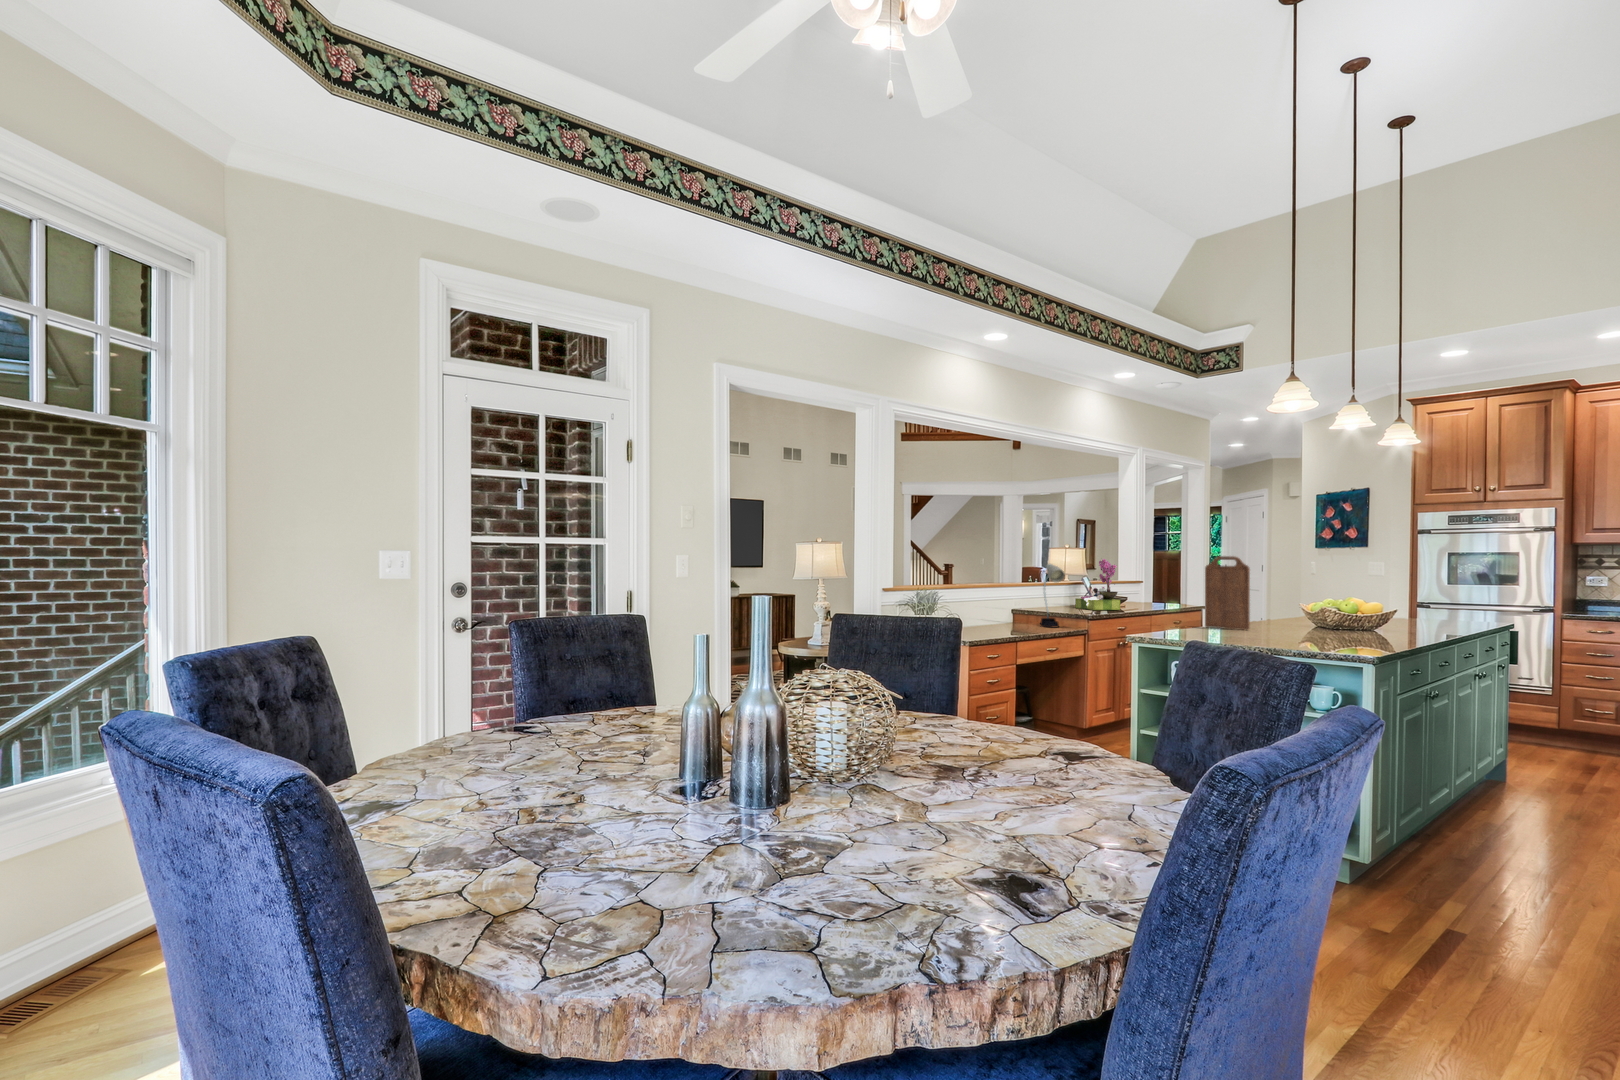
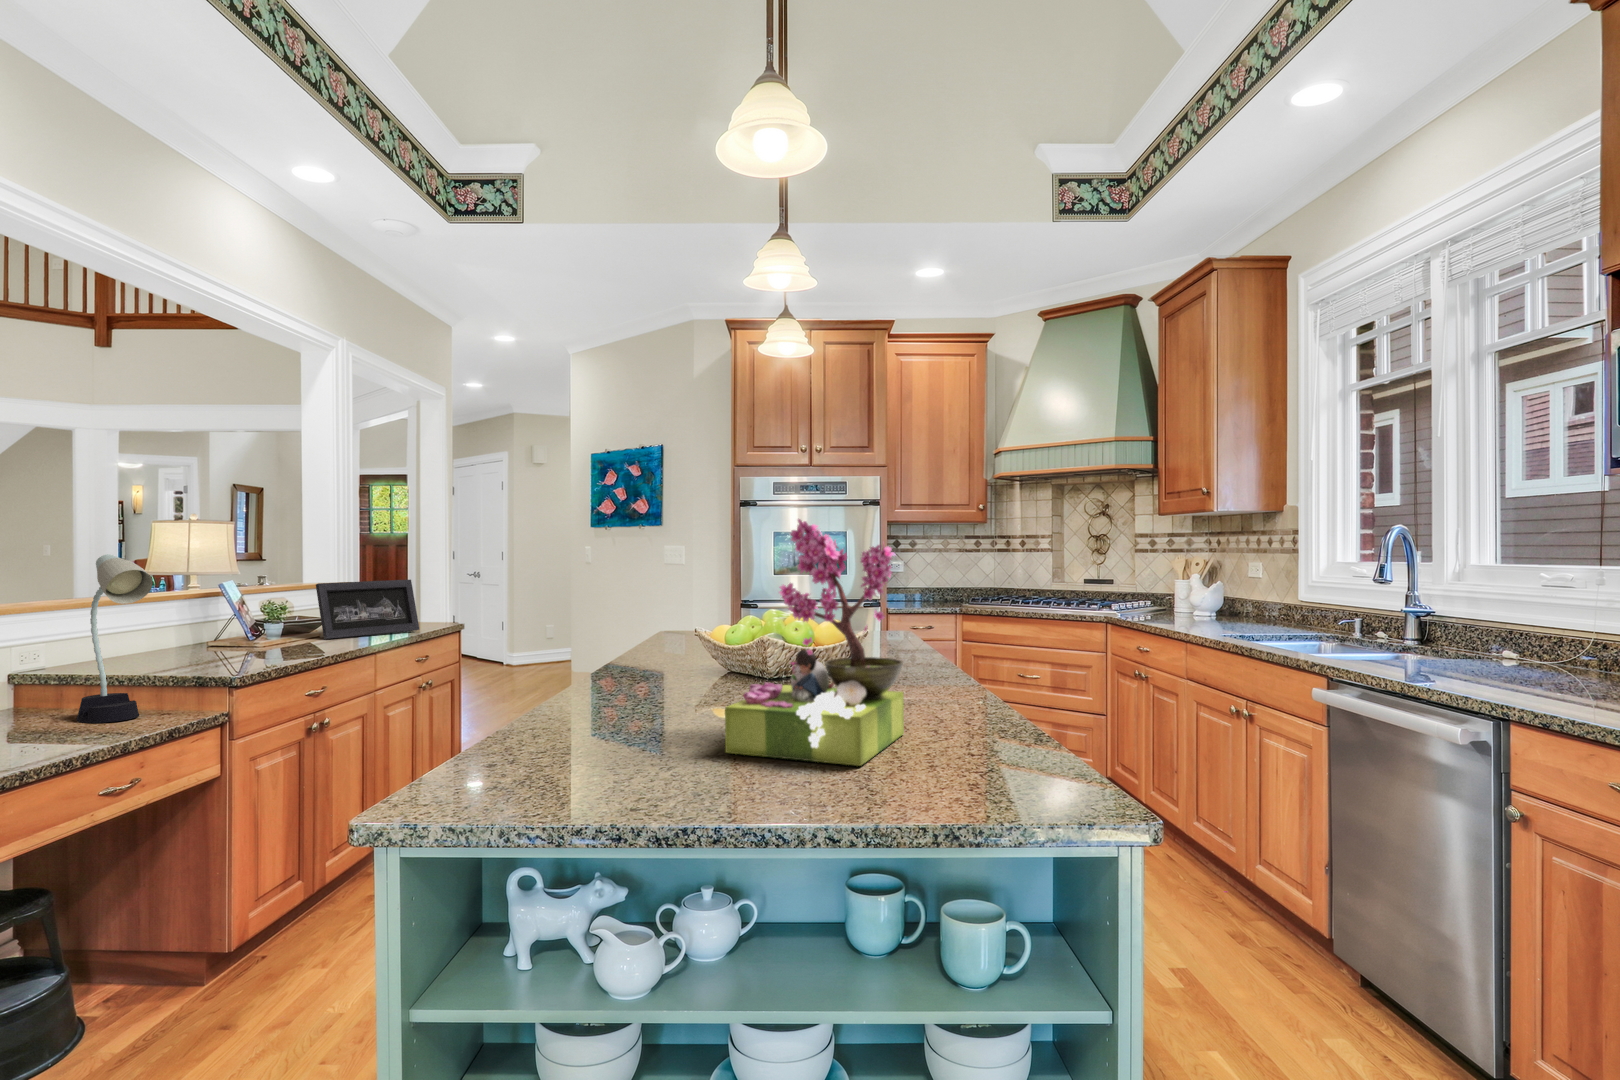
cutting board: present [1205,556,1250,630] -> none [559,521,671,710]
flower arrangement: present [1075,559,1120,610] -> present [725,519,904,766]
picture frame: none [1124,580,1176,608] -> present [316,580,419,640]

